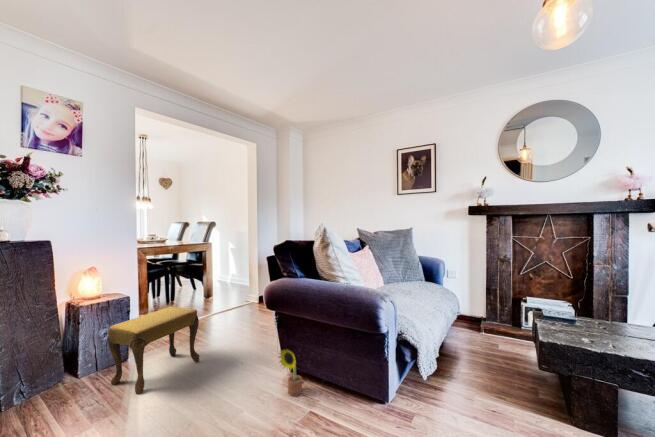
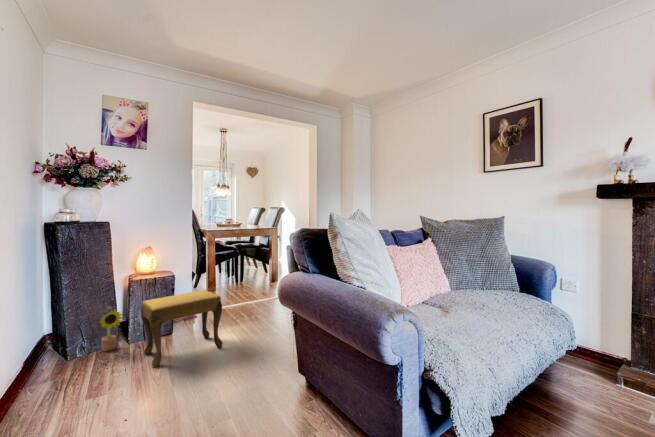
decorative plant: present [279,350,302,396] -> present [100,311,123,351]

